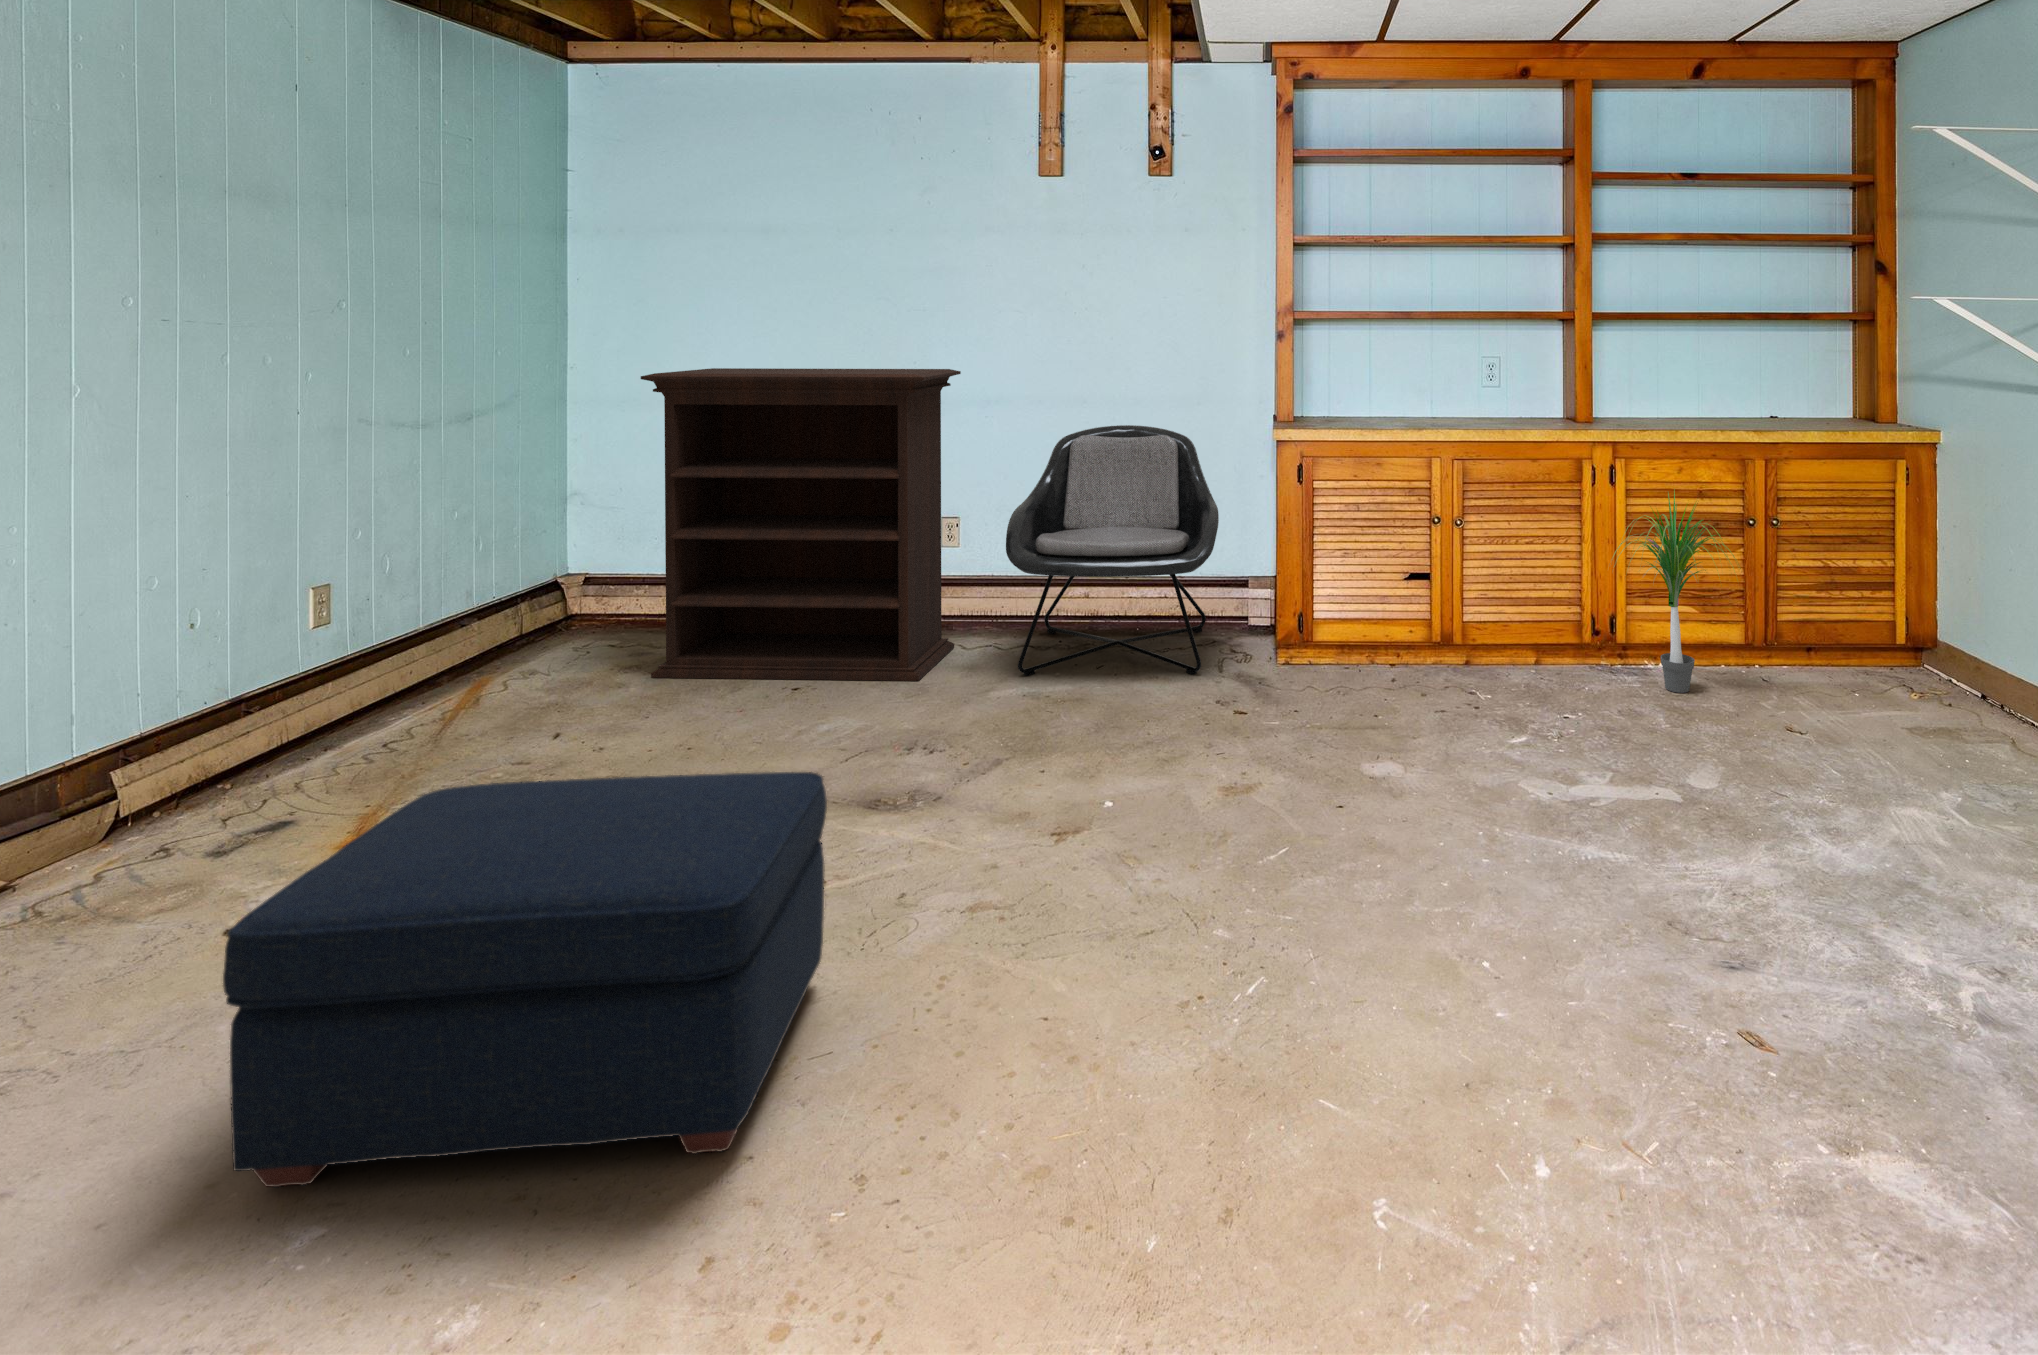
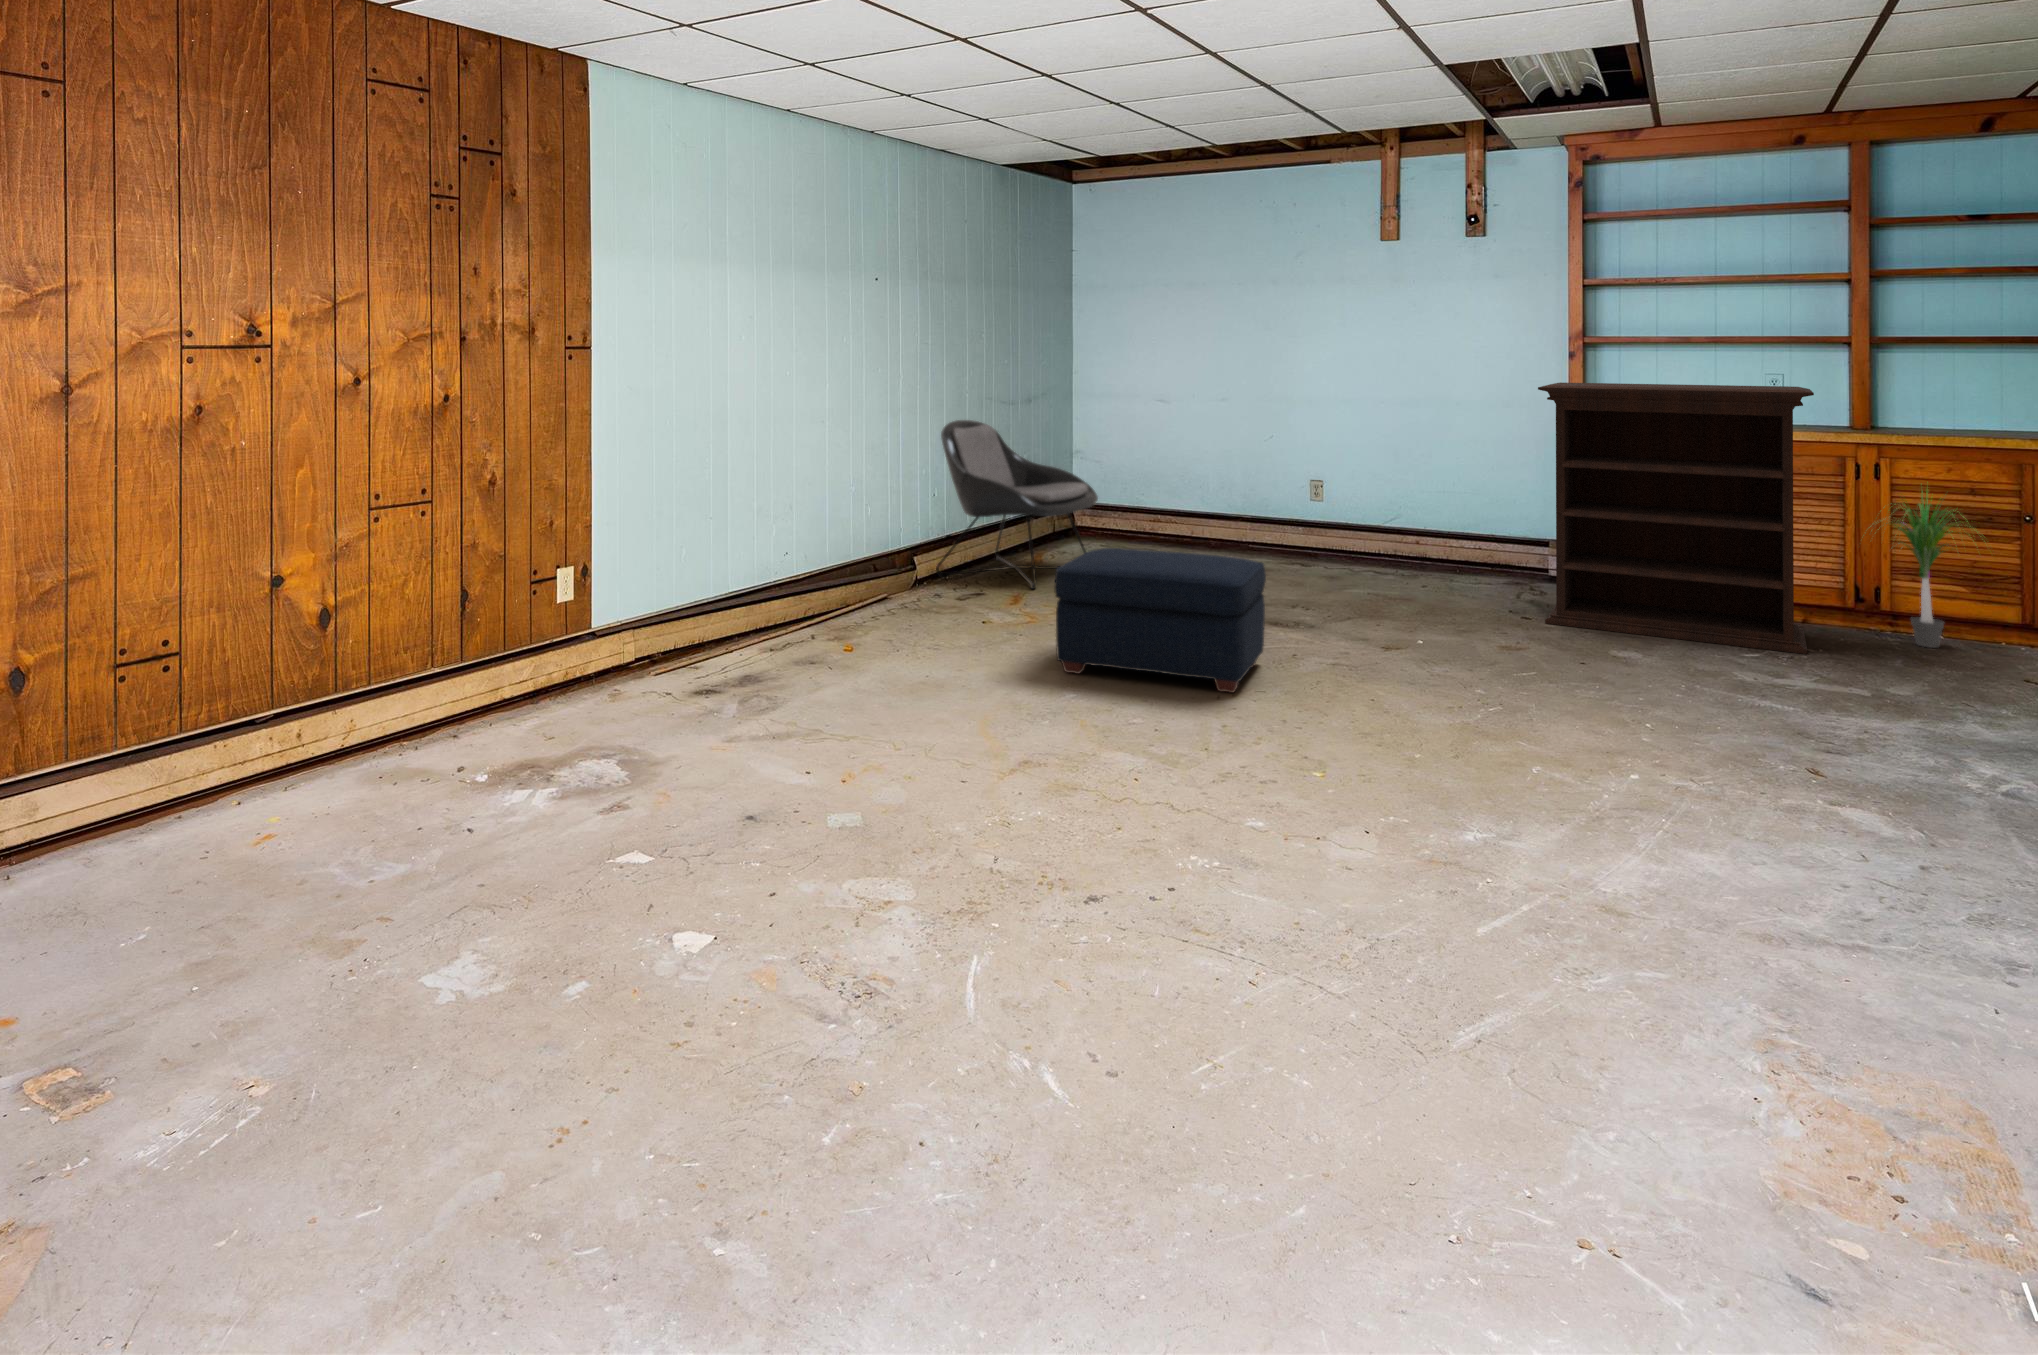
bookshelf: present [641,368,961,681] -> present [1538,382,1814,654]
lounge chair: present [1006,425,1219,676] -> present [936,420,1098,589]

